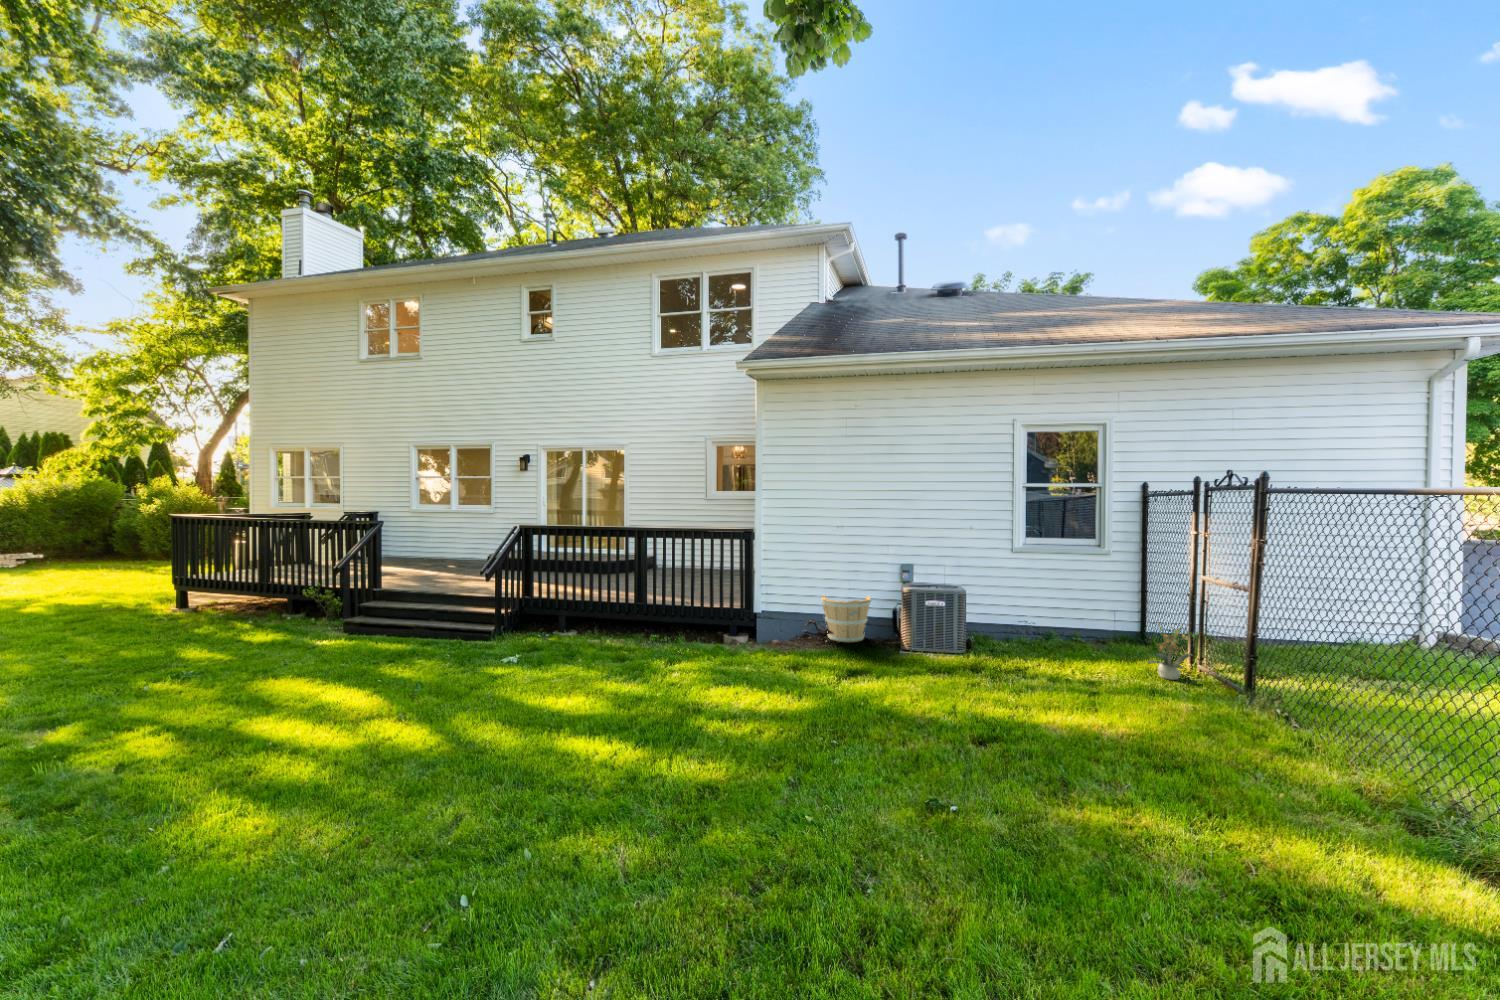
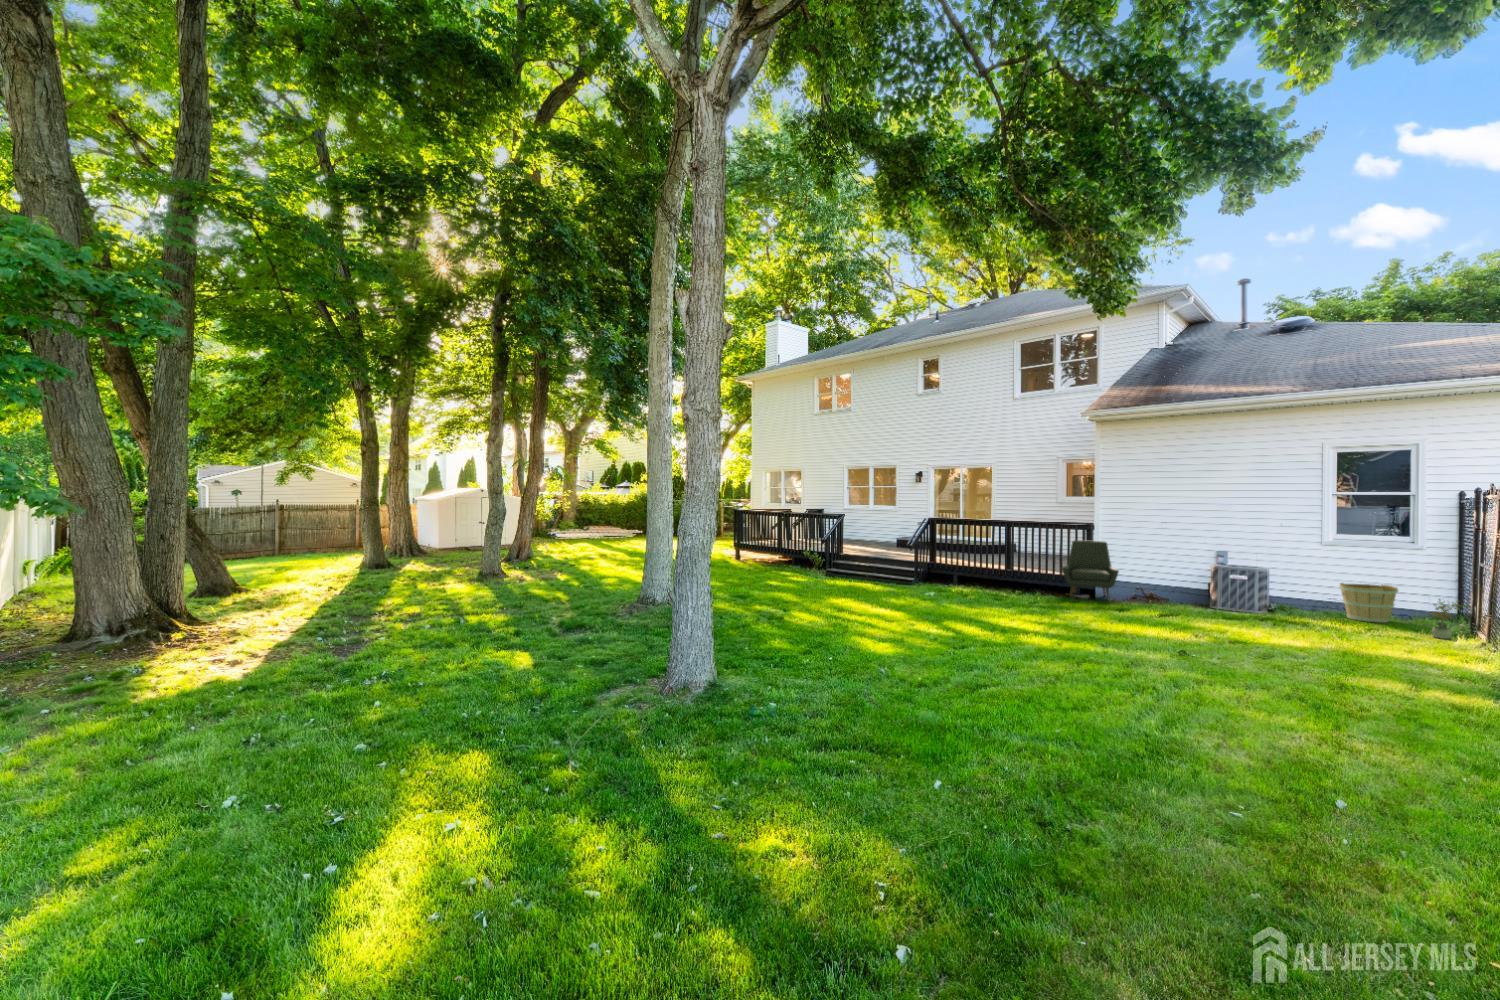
chair: none [713,555,793,652] -> present [1062,540,1119,600]
wooden bucket: present [821,595,871,642] -> present [1339,583,1398,623]

